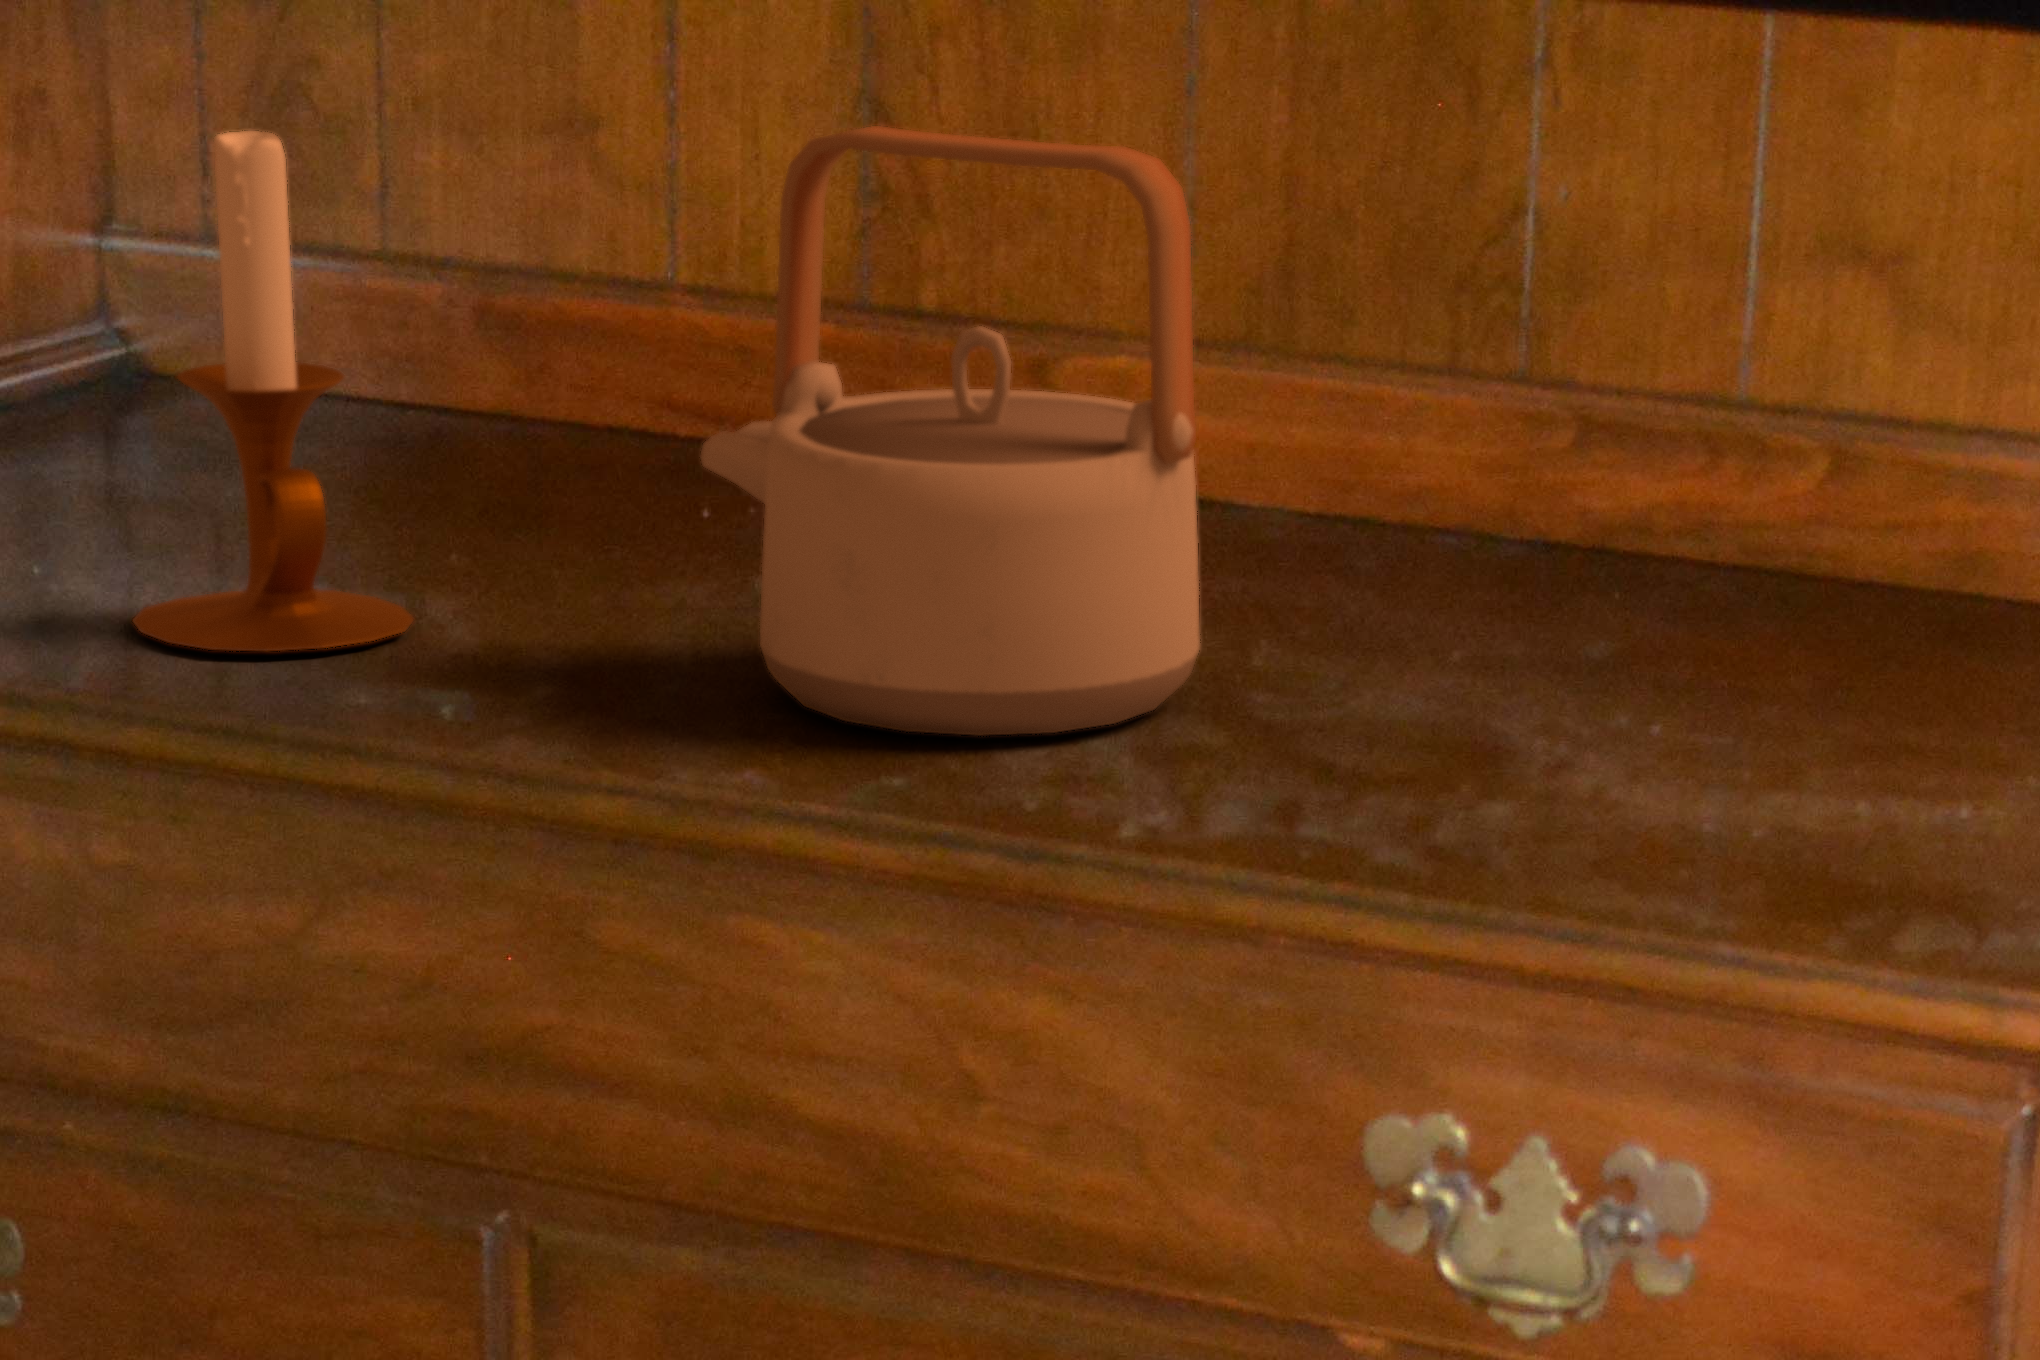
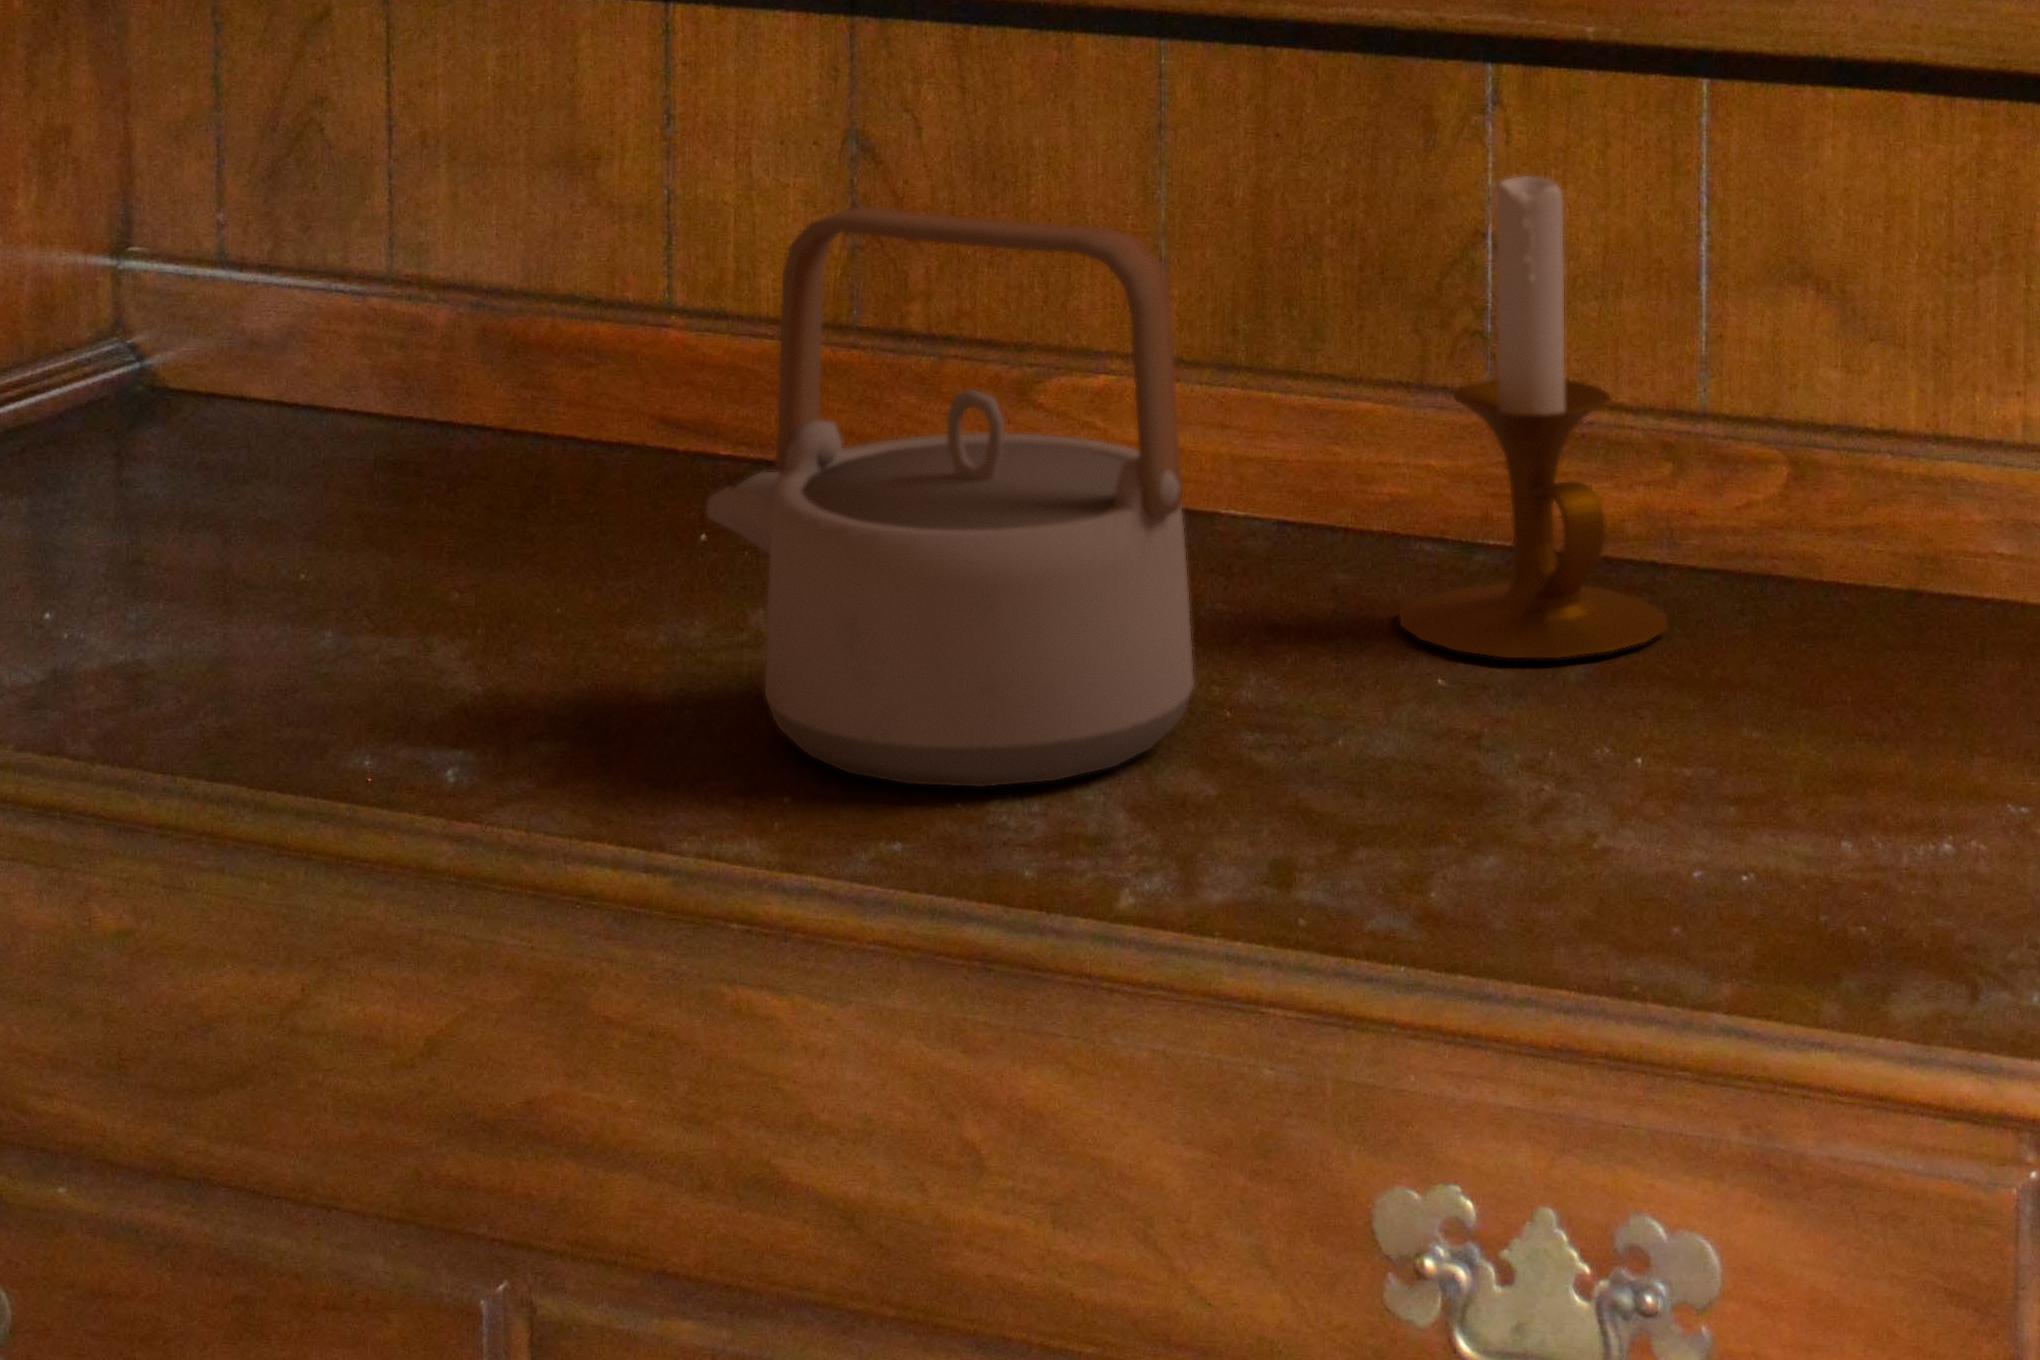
candlestick: present [133,131,413,651] -> present [1400,176,1668,658]

